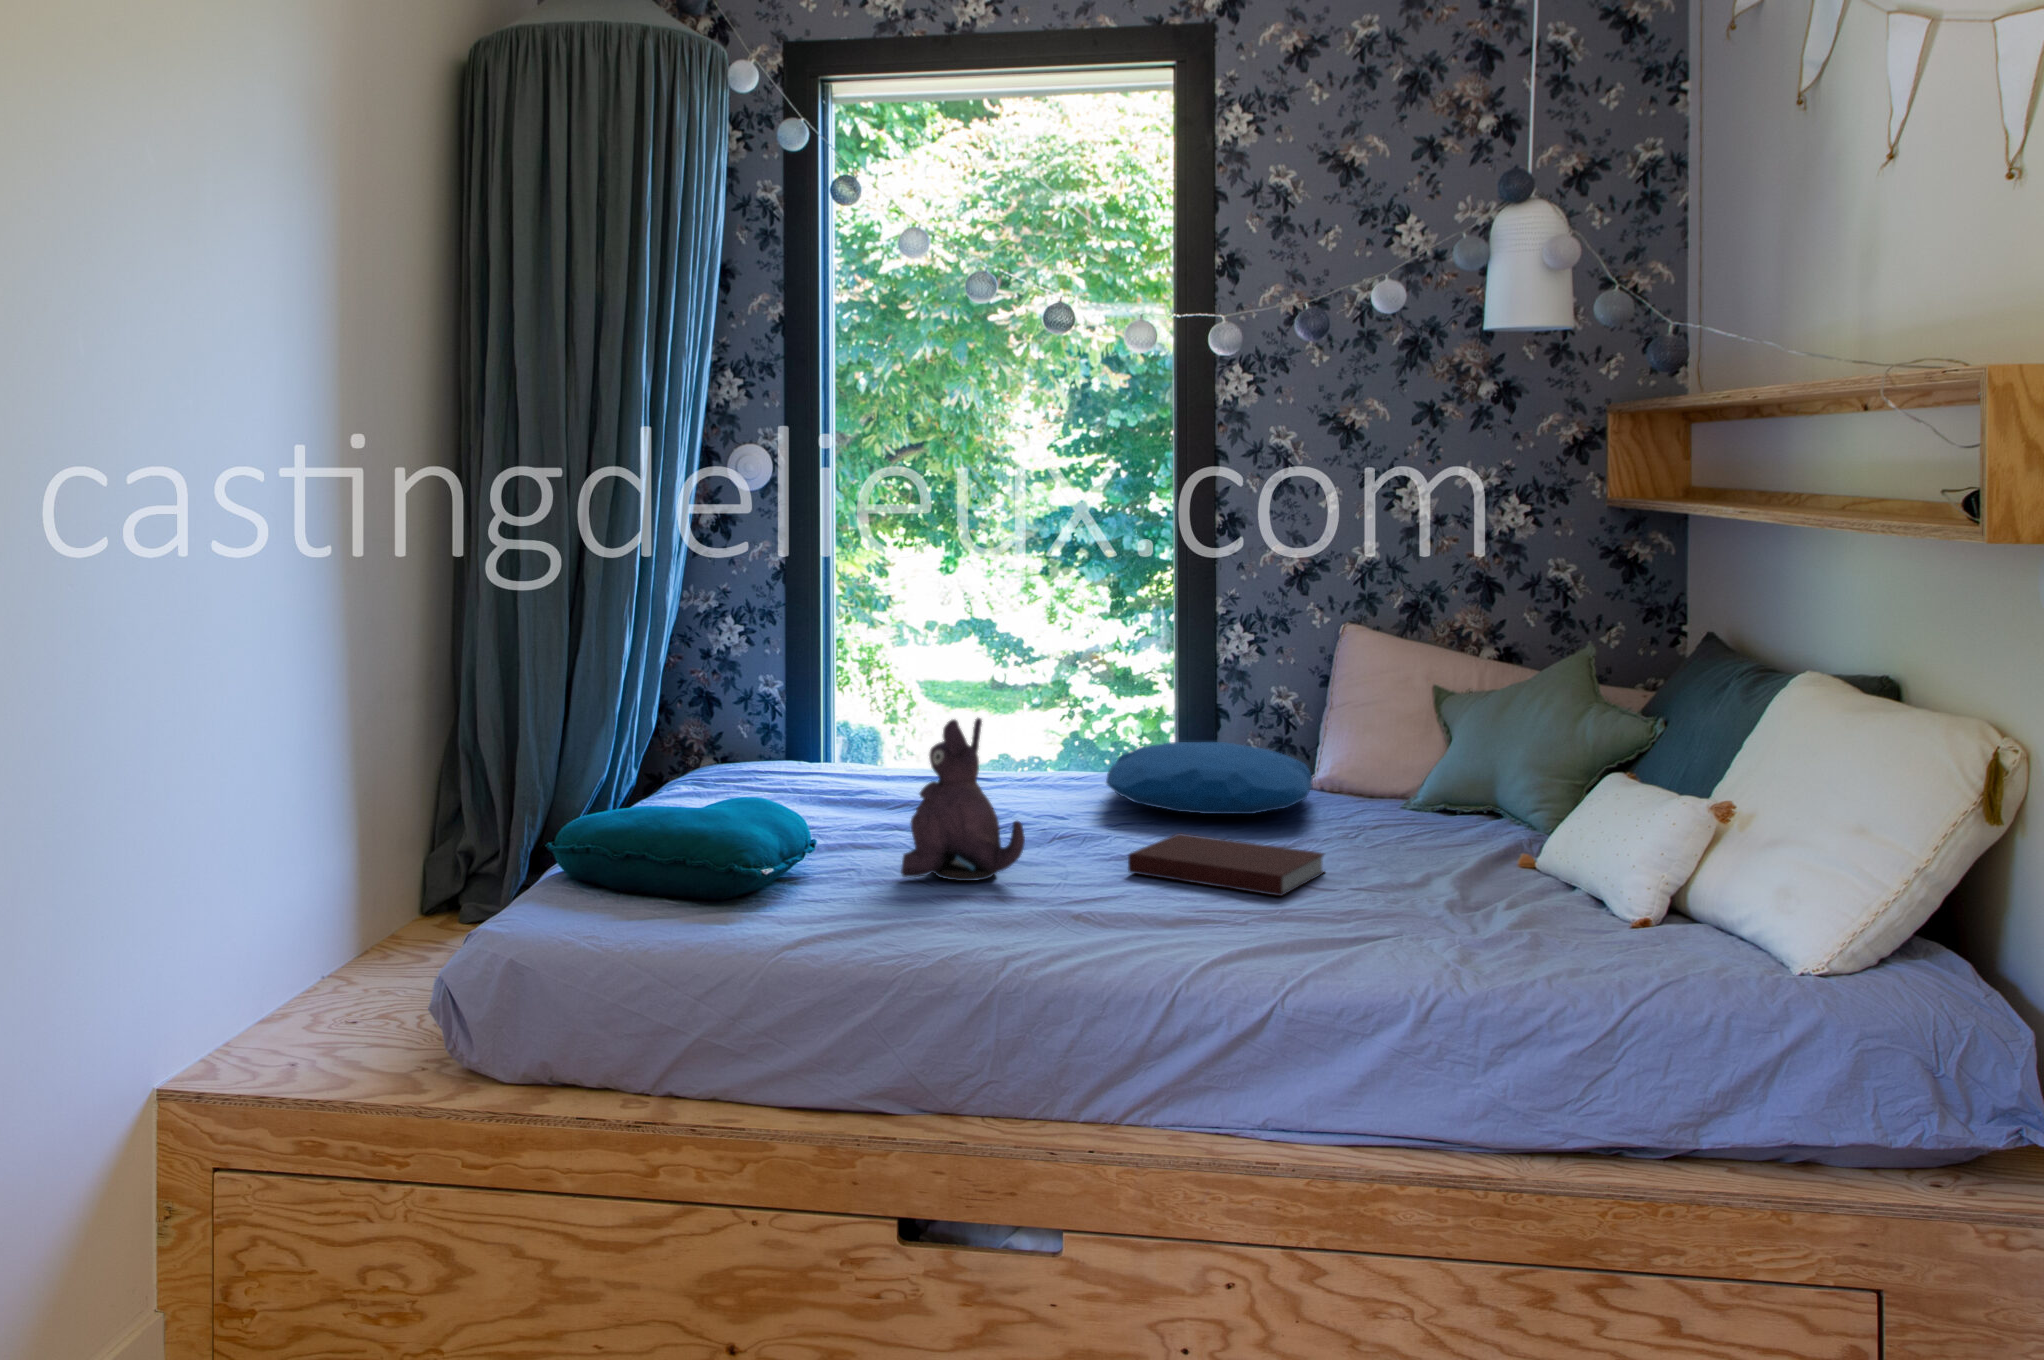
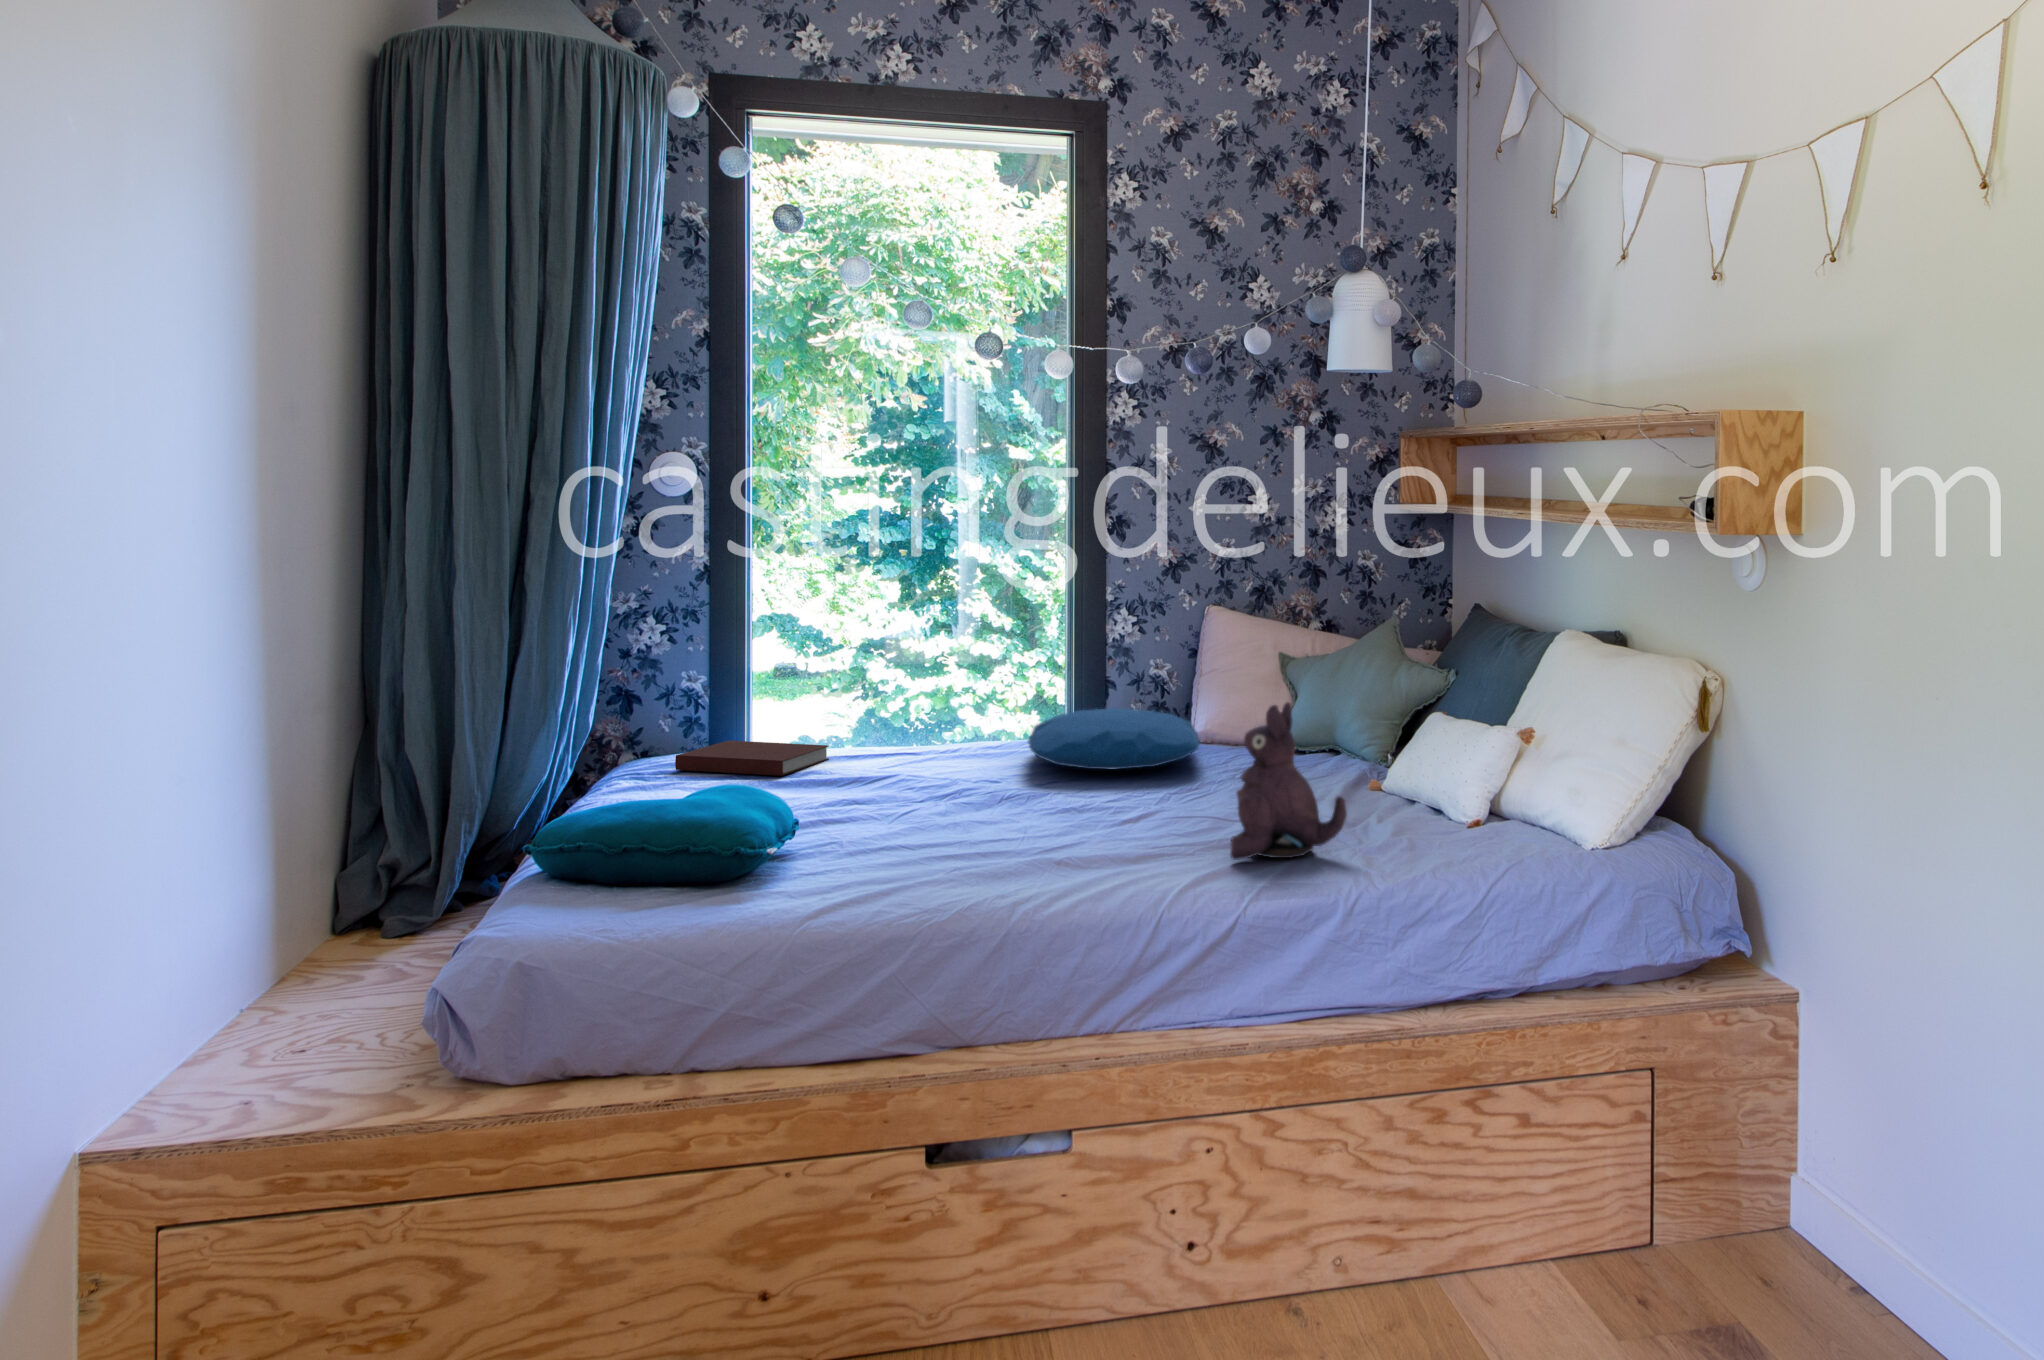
plush toy: present [901,718,1025,881] -> present [1230,702,1347,860]
notebook: present [1128,833,1324,896] -> present [675,741,829,776]

